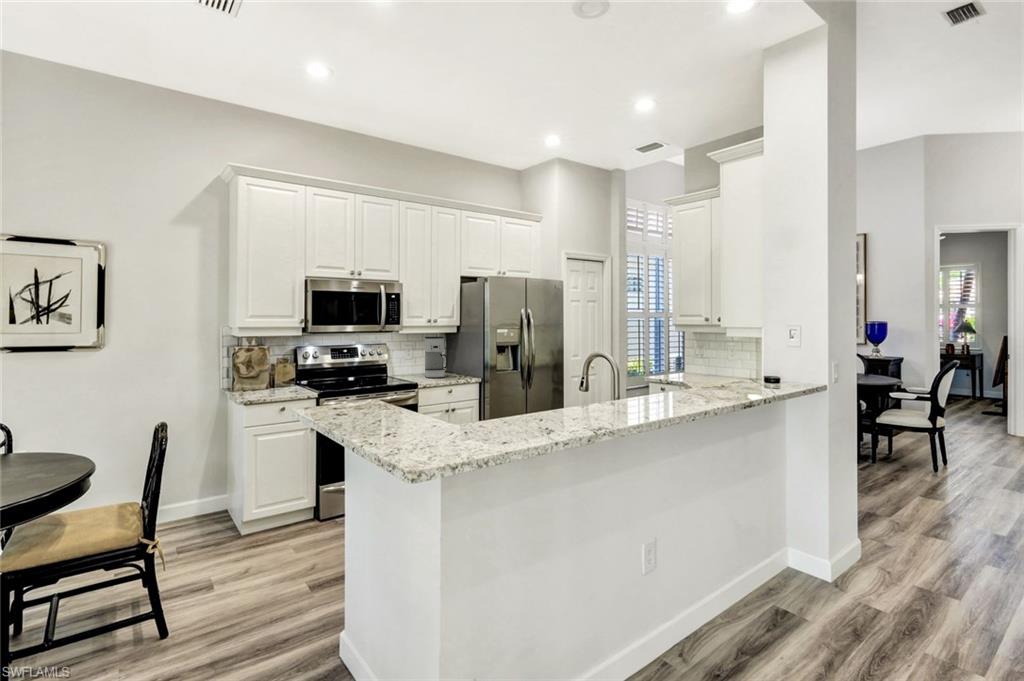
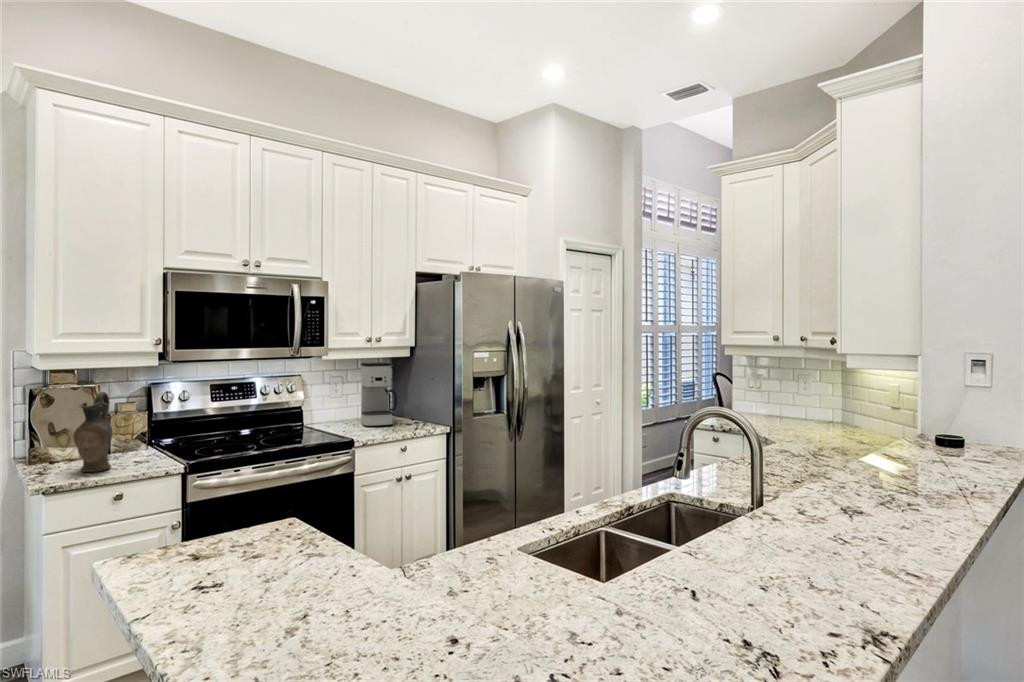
ceramic pitcher: none [259,349,279,394] -> present [73,392,113,472]

